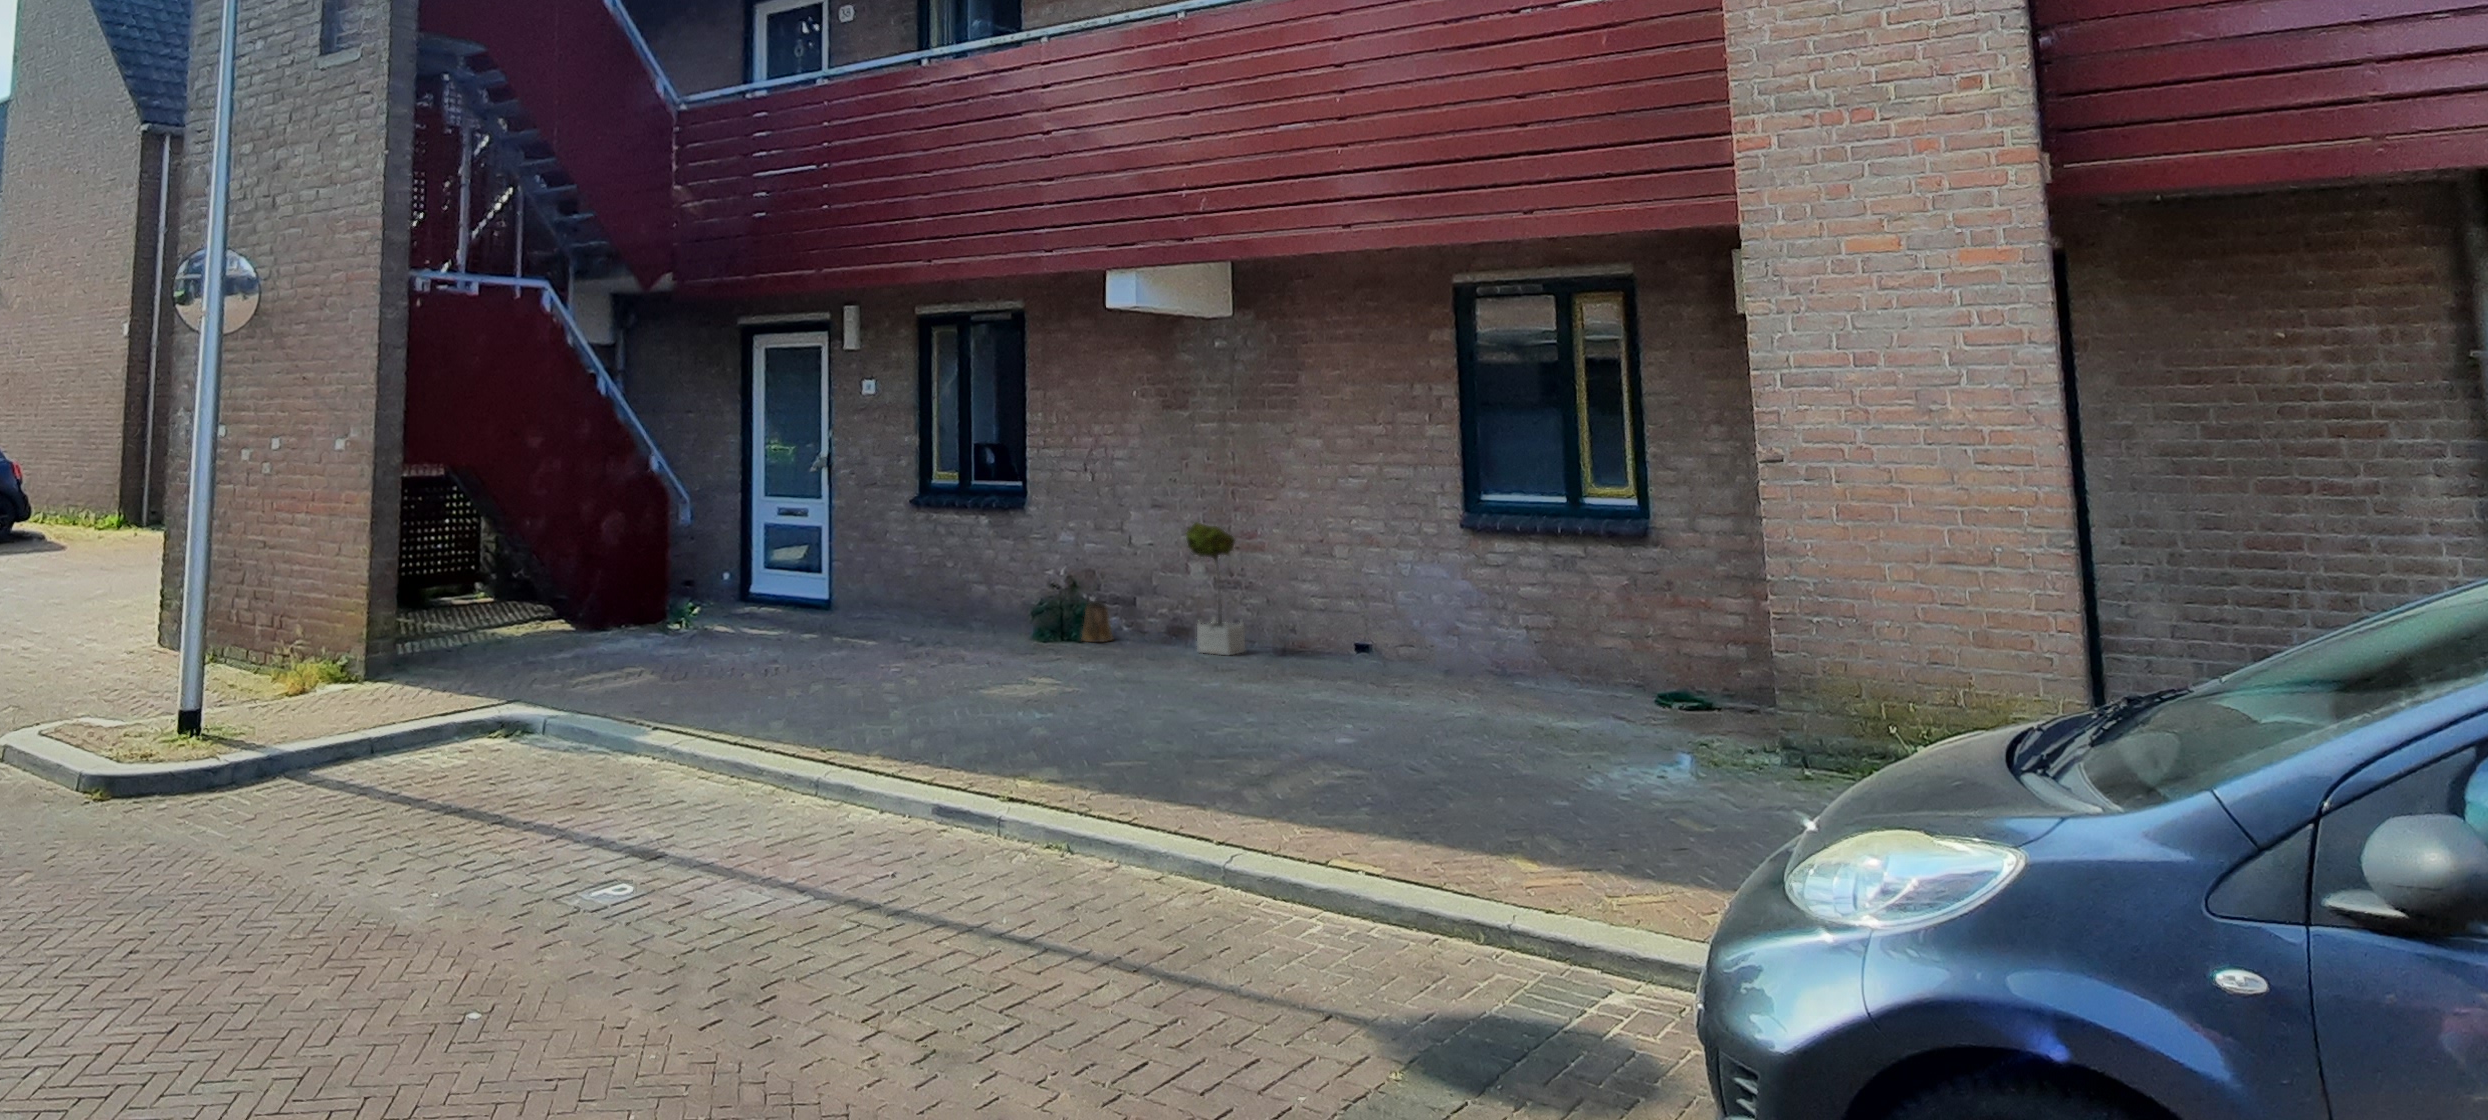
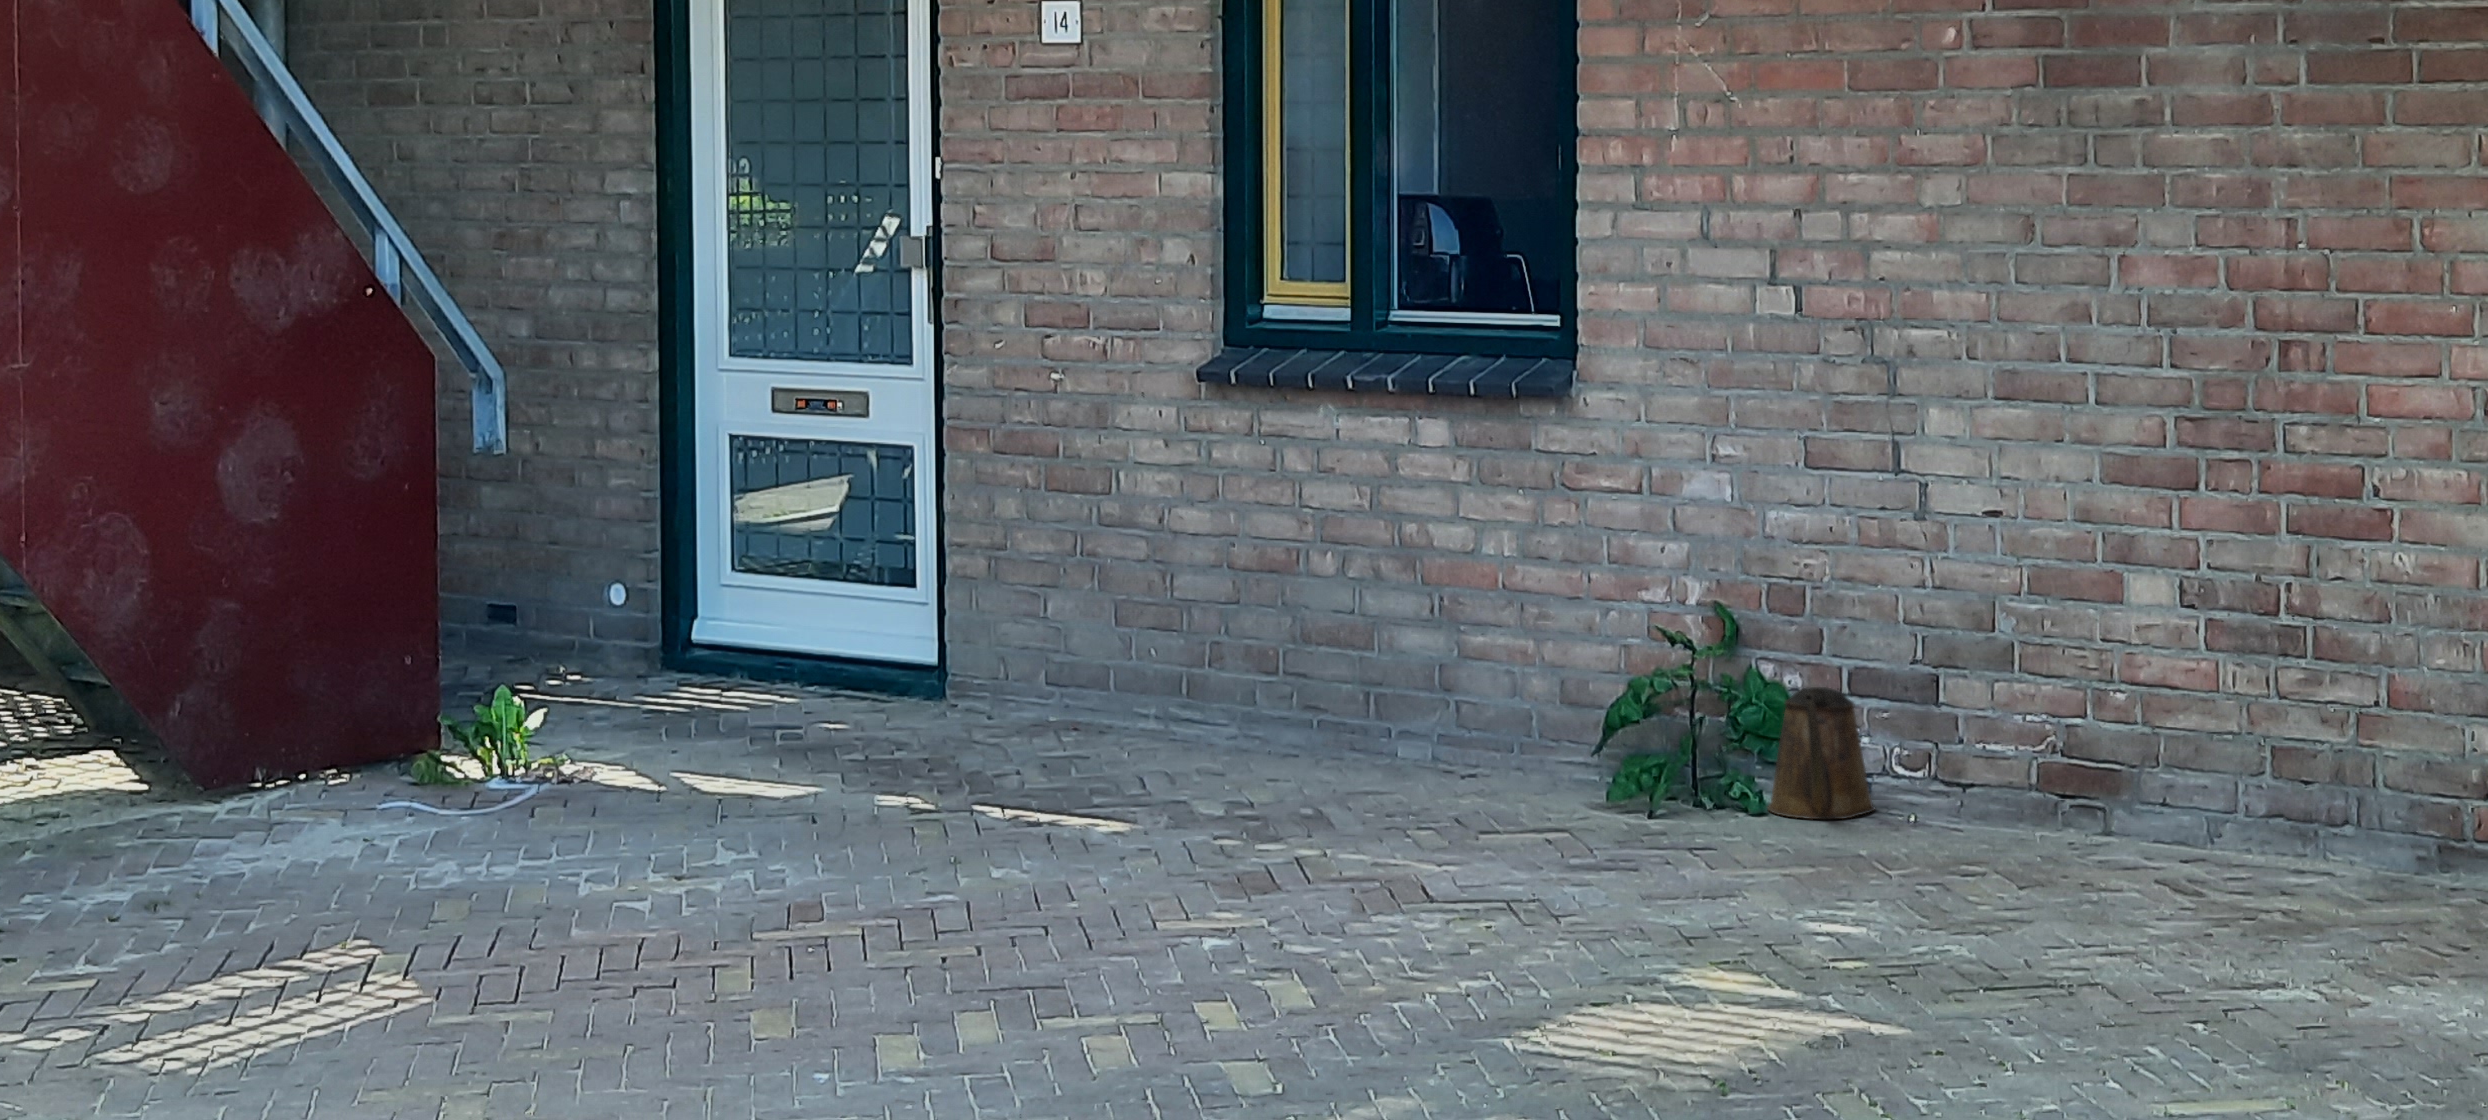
potted tree: present [1186,522,1245,655] -> none [2136,438,2326,871]

